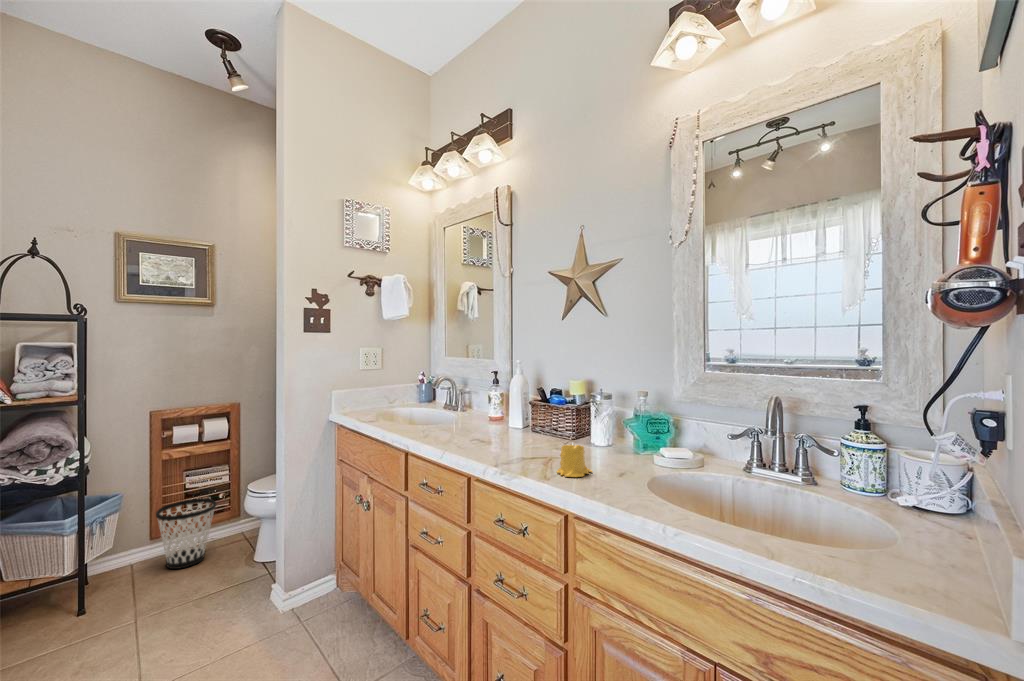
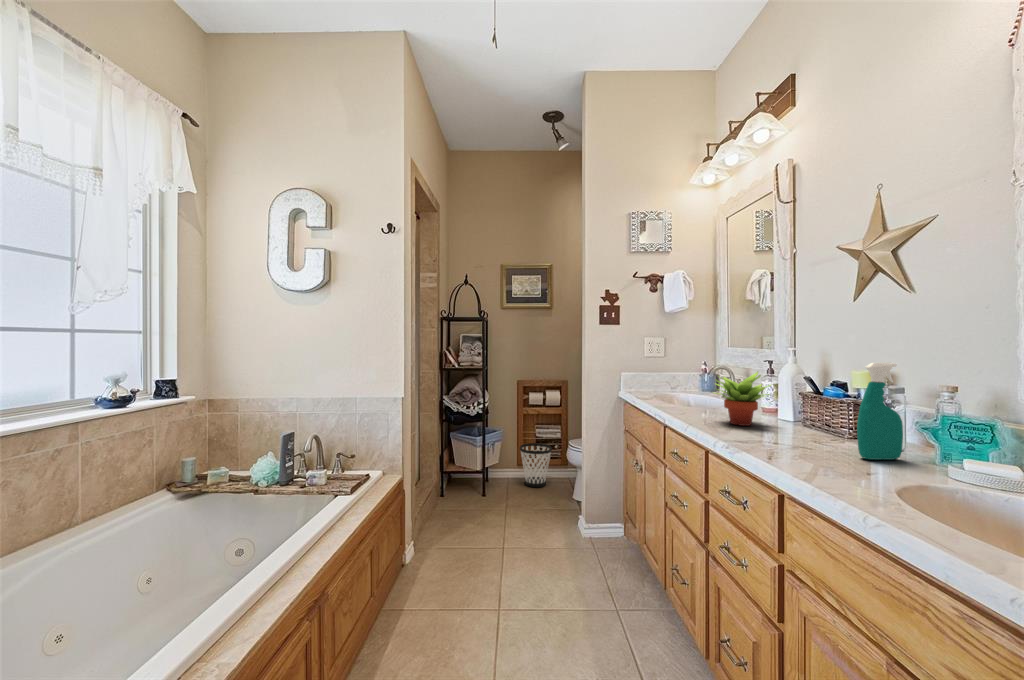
spray bottle: none [595,376,619,460] -> present [857,362,903,460]
succulent plant: none [461,385,515,442] -> present [715,371,771,426]
candle: present [557,444,592,477] -> none [787,427,836,465]

